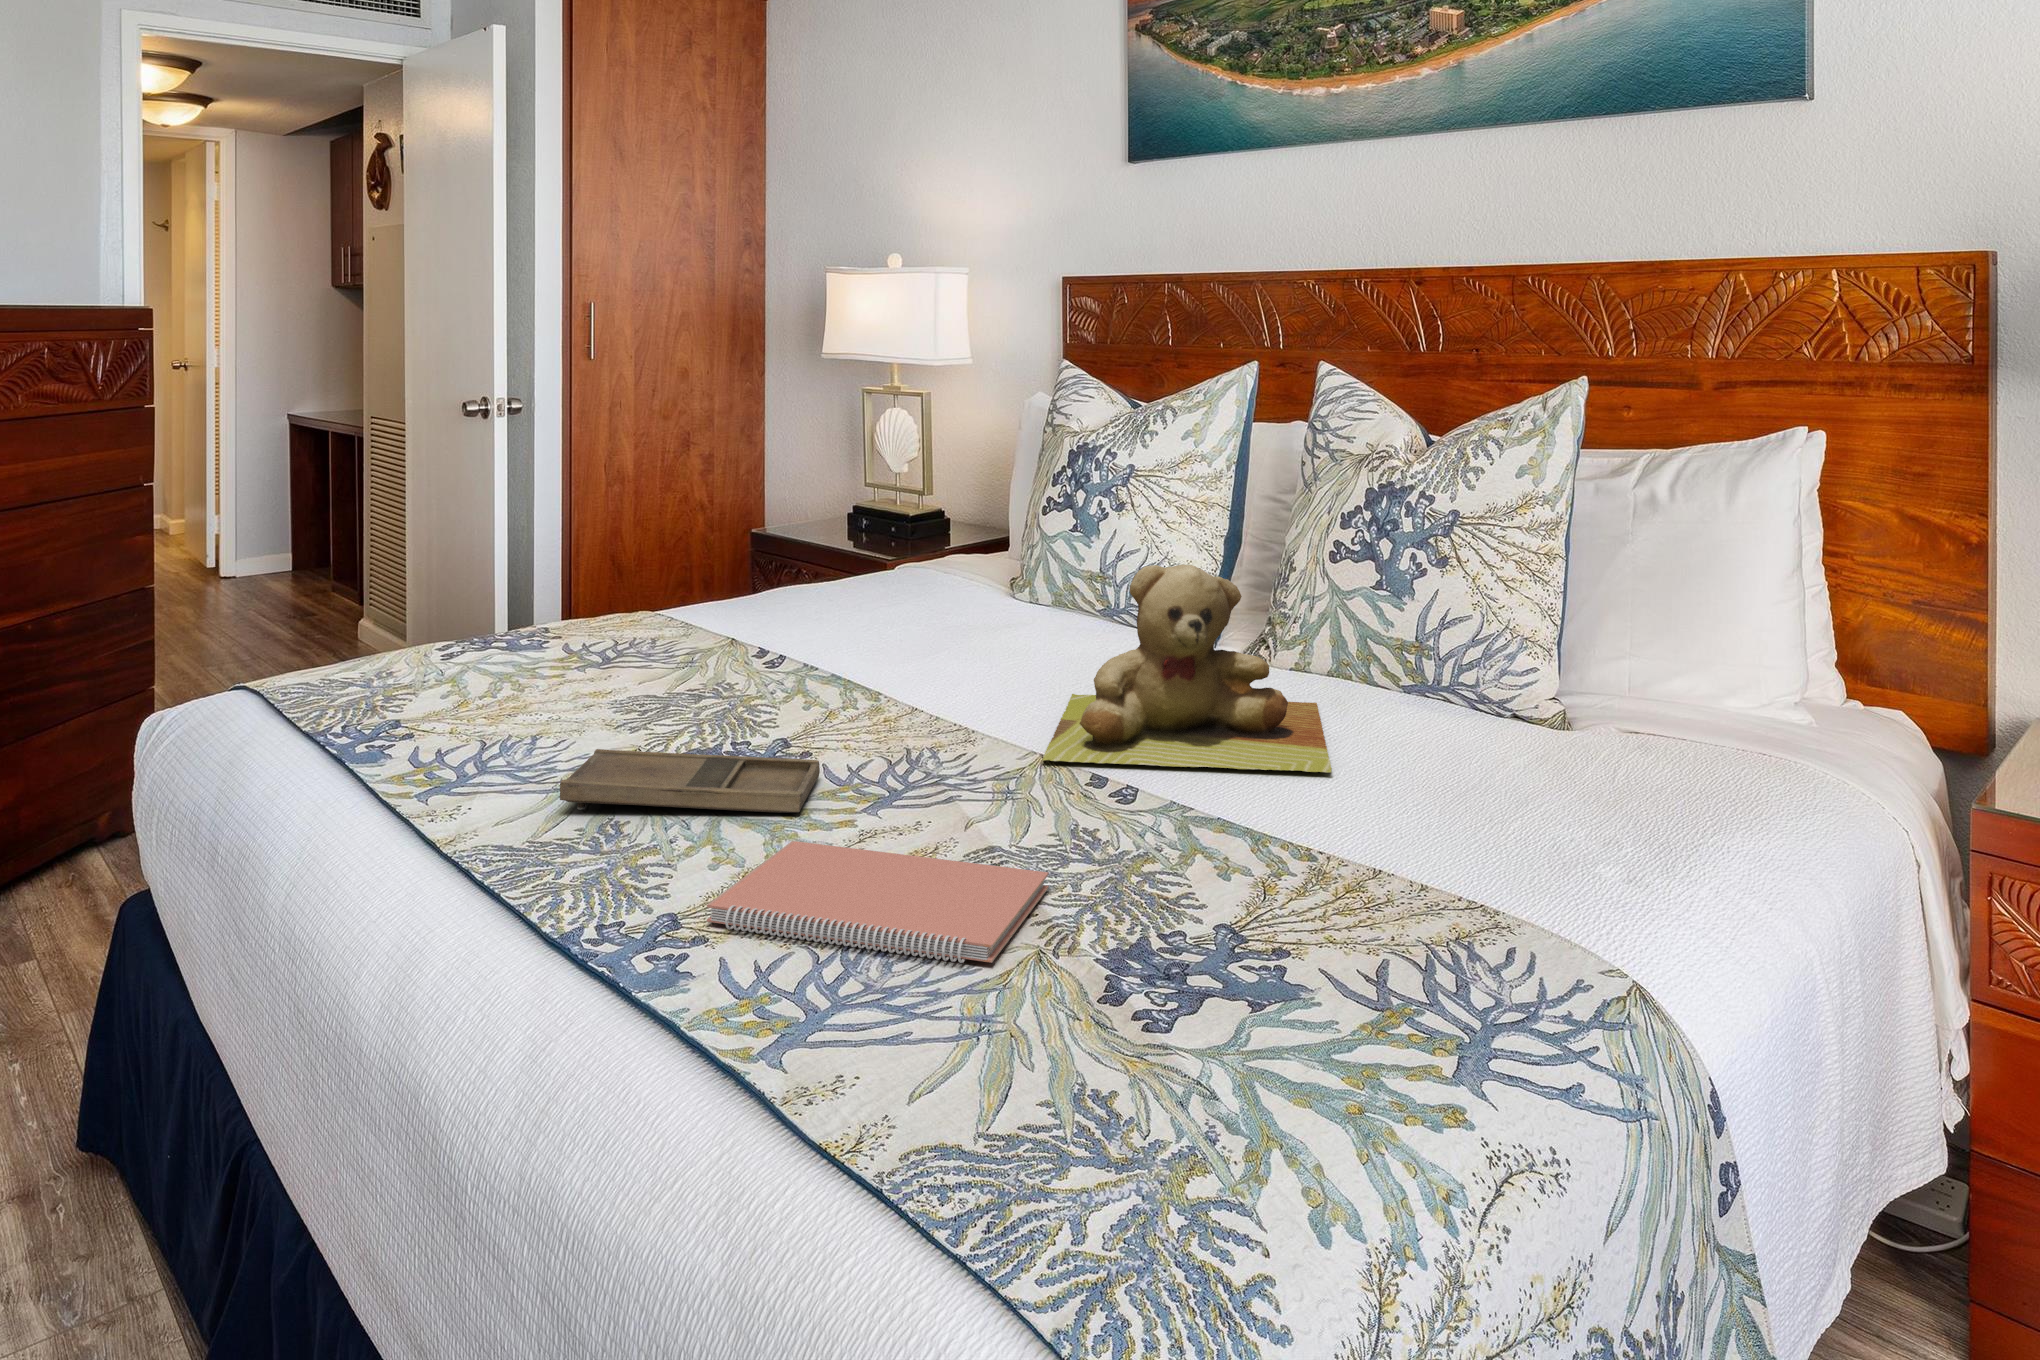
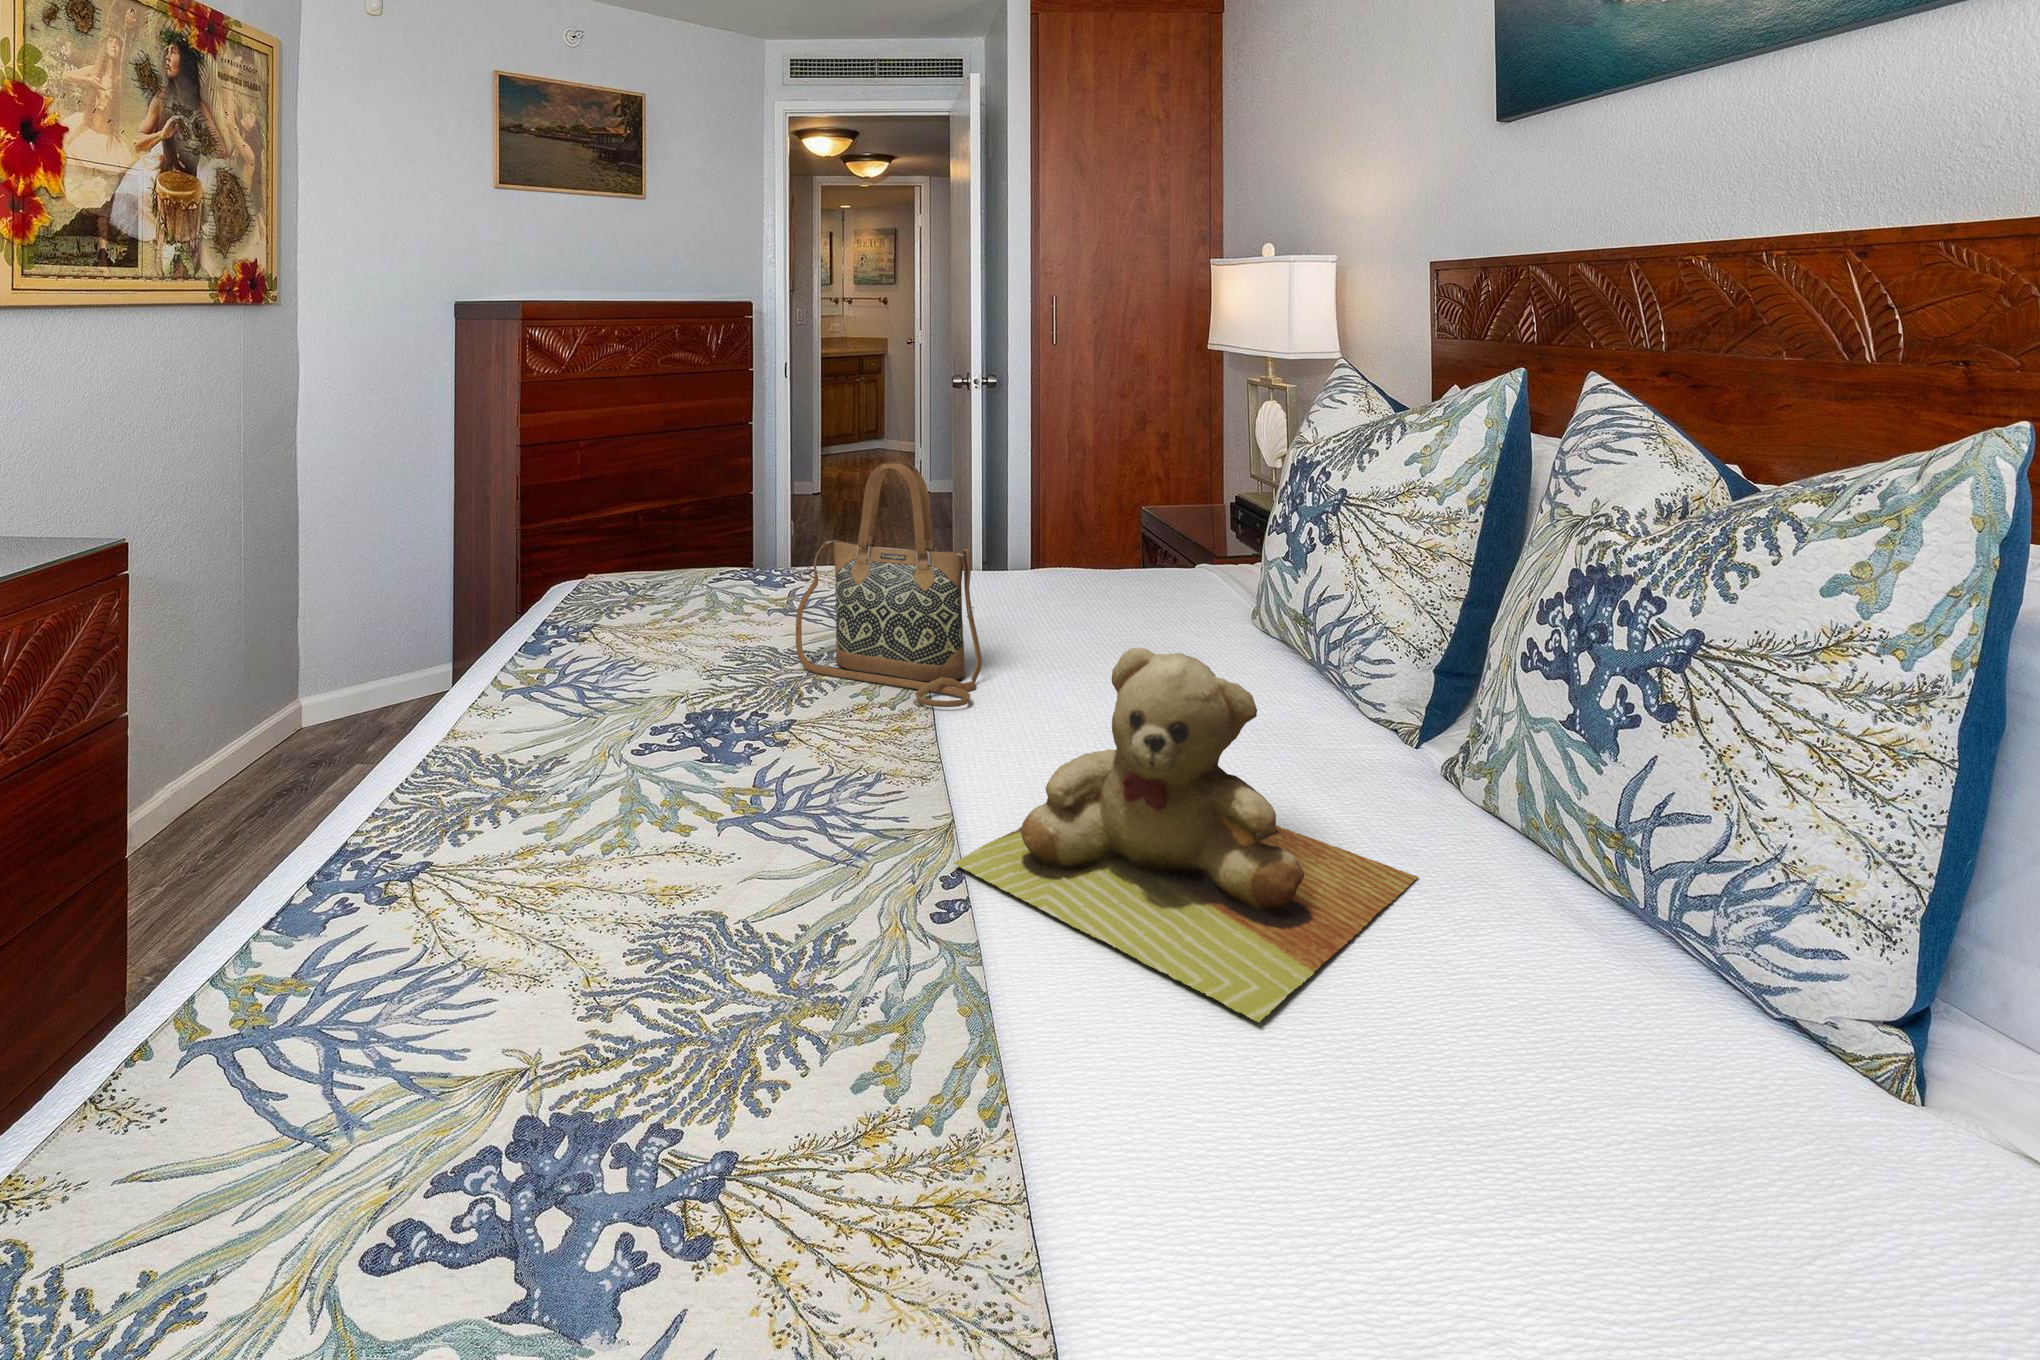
handbag: none [636,454,878,688] -> present [796,462,982,707]
tray: present [560,749,820,813] -> none [540,733,749,854]
notebook: present [707,841,1049,963] -> none [404,894,684,1162]

